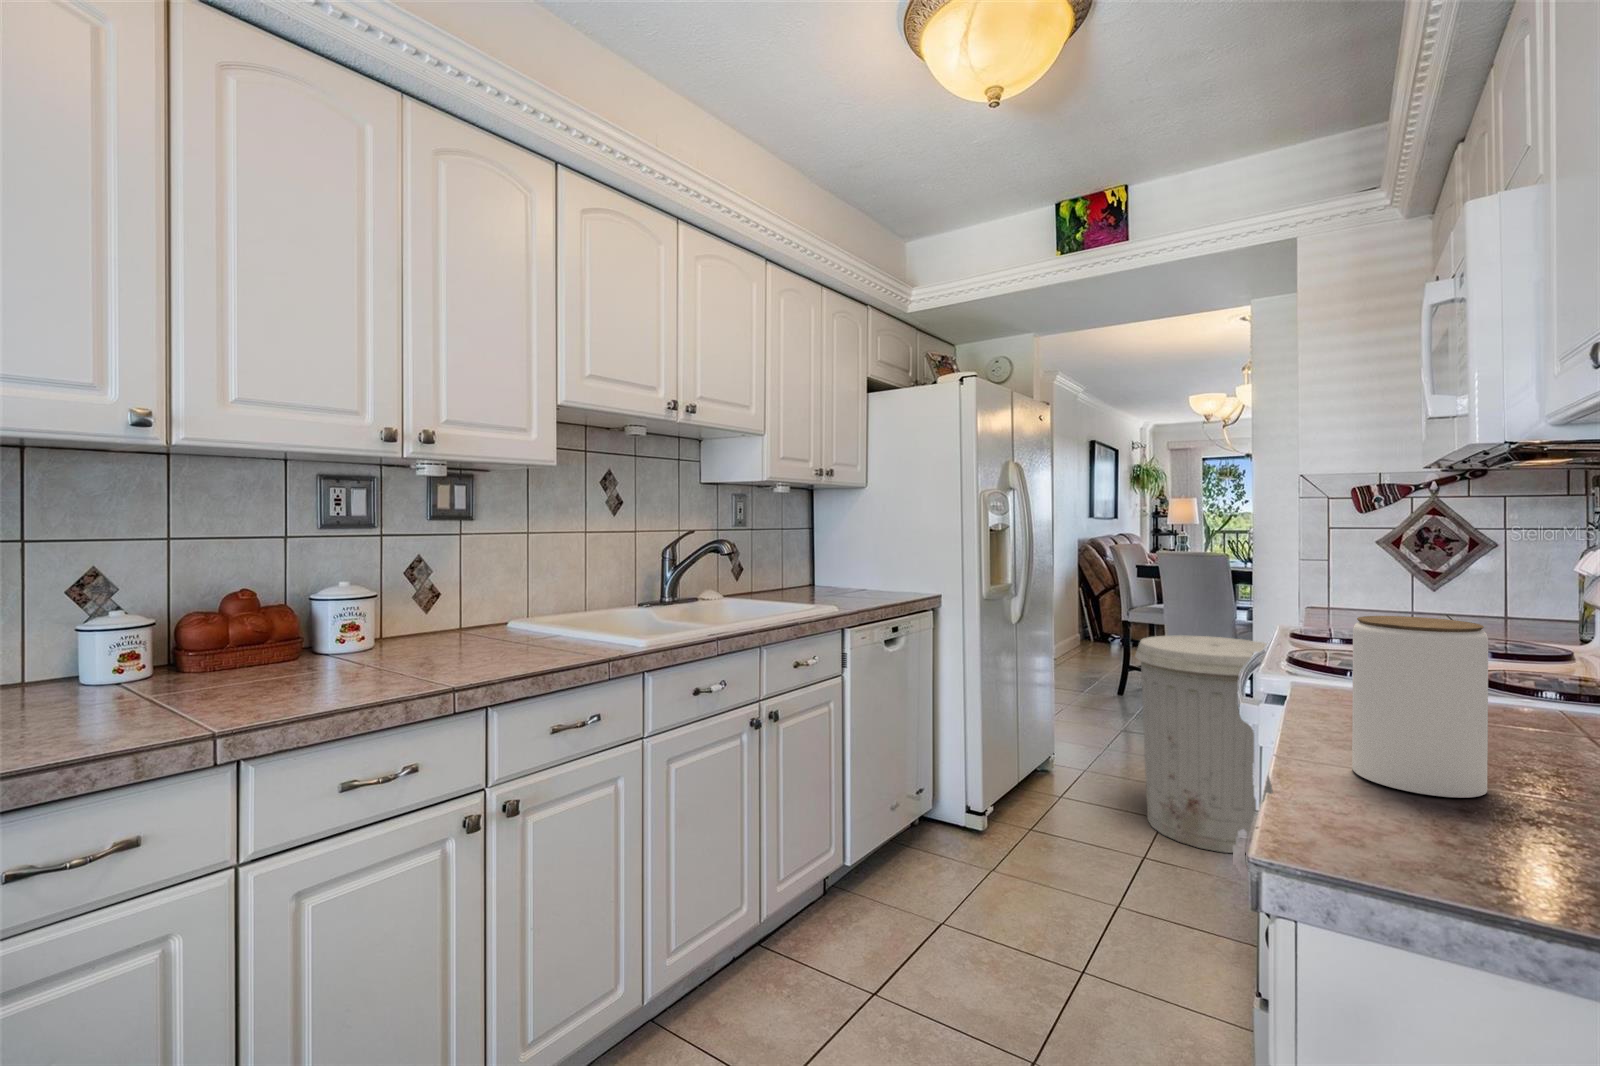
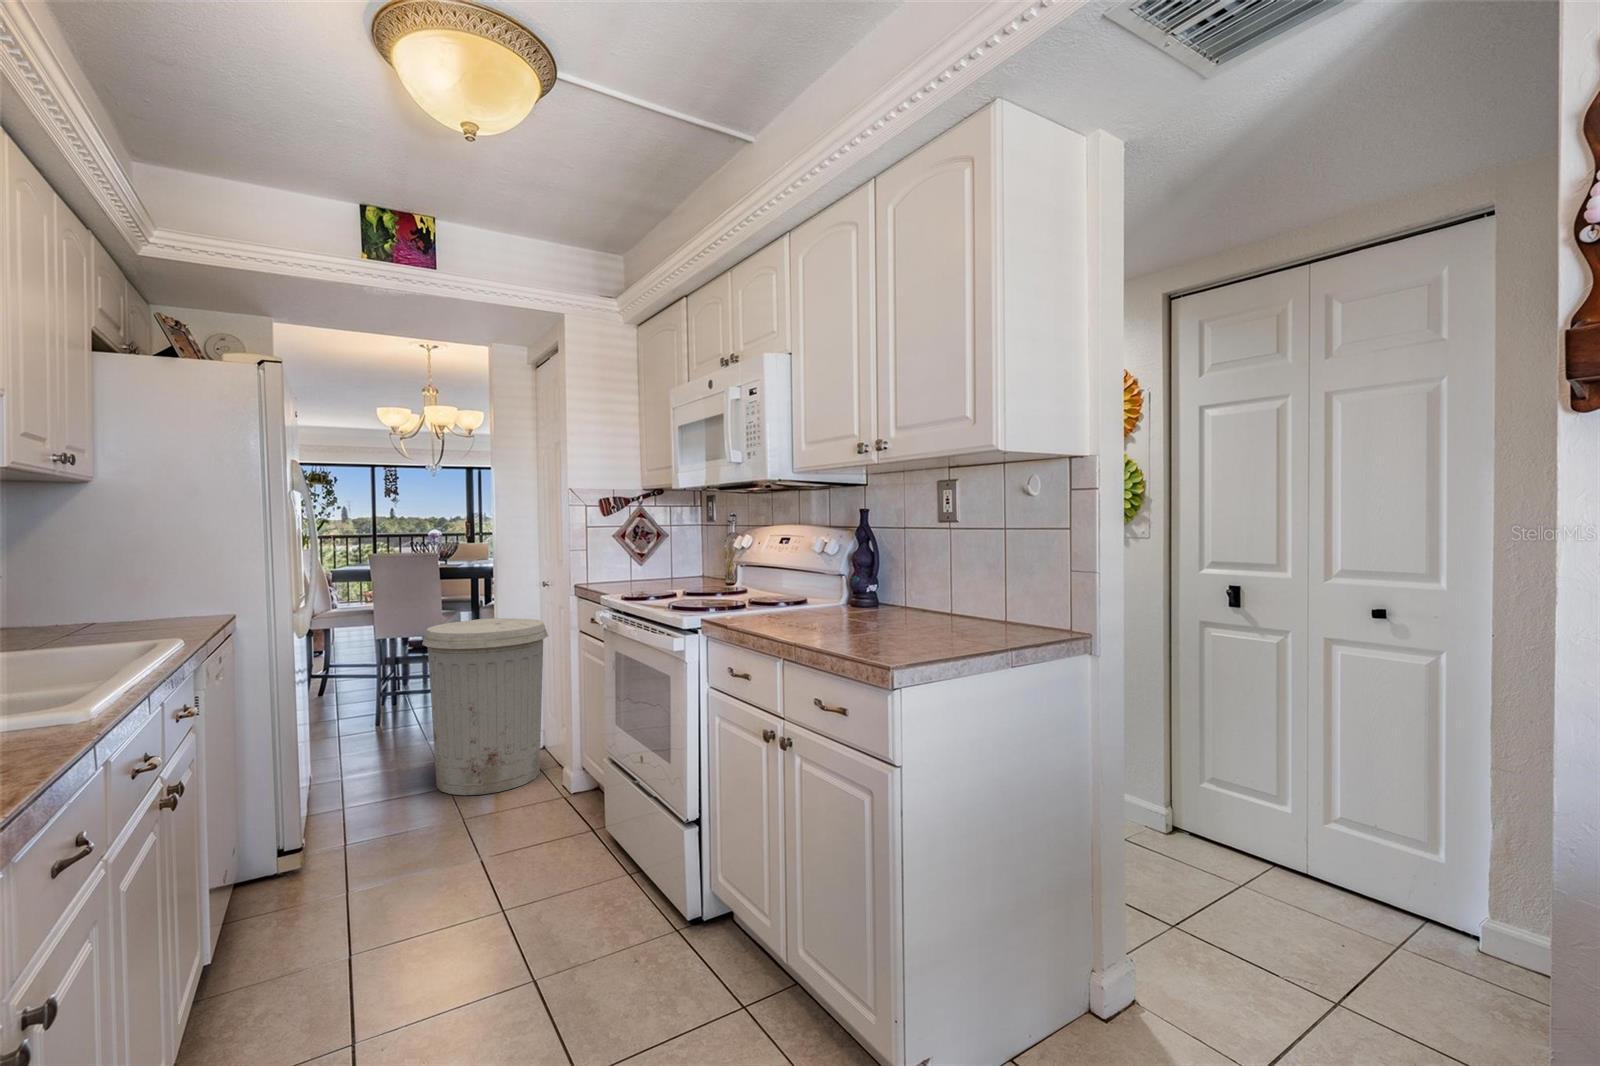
jar: present [1352,616,1488,798] -> none [824,560,870,633]

